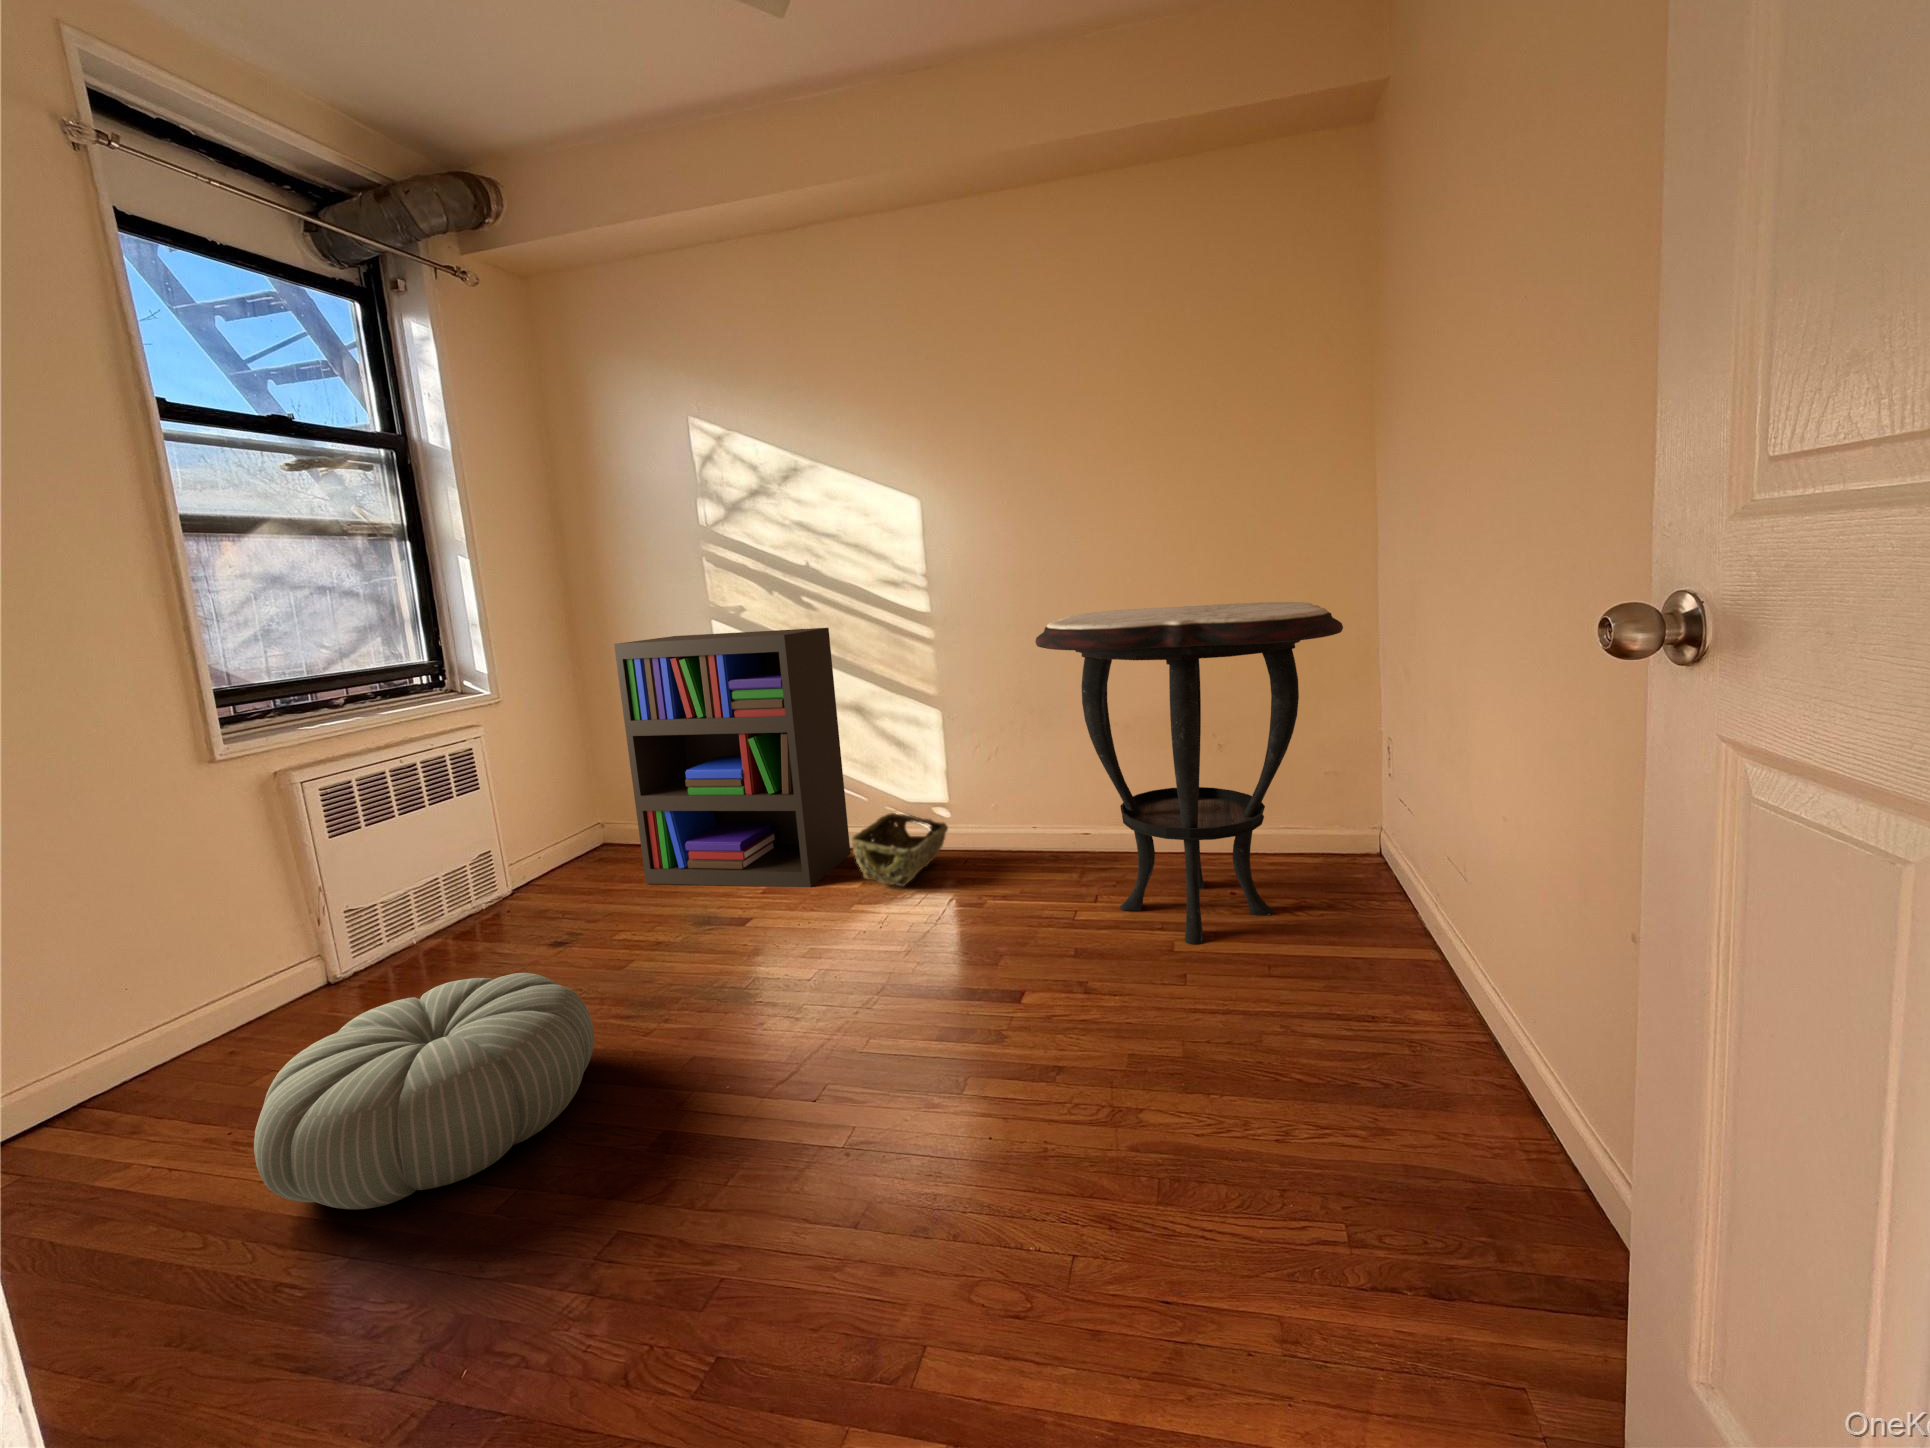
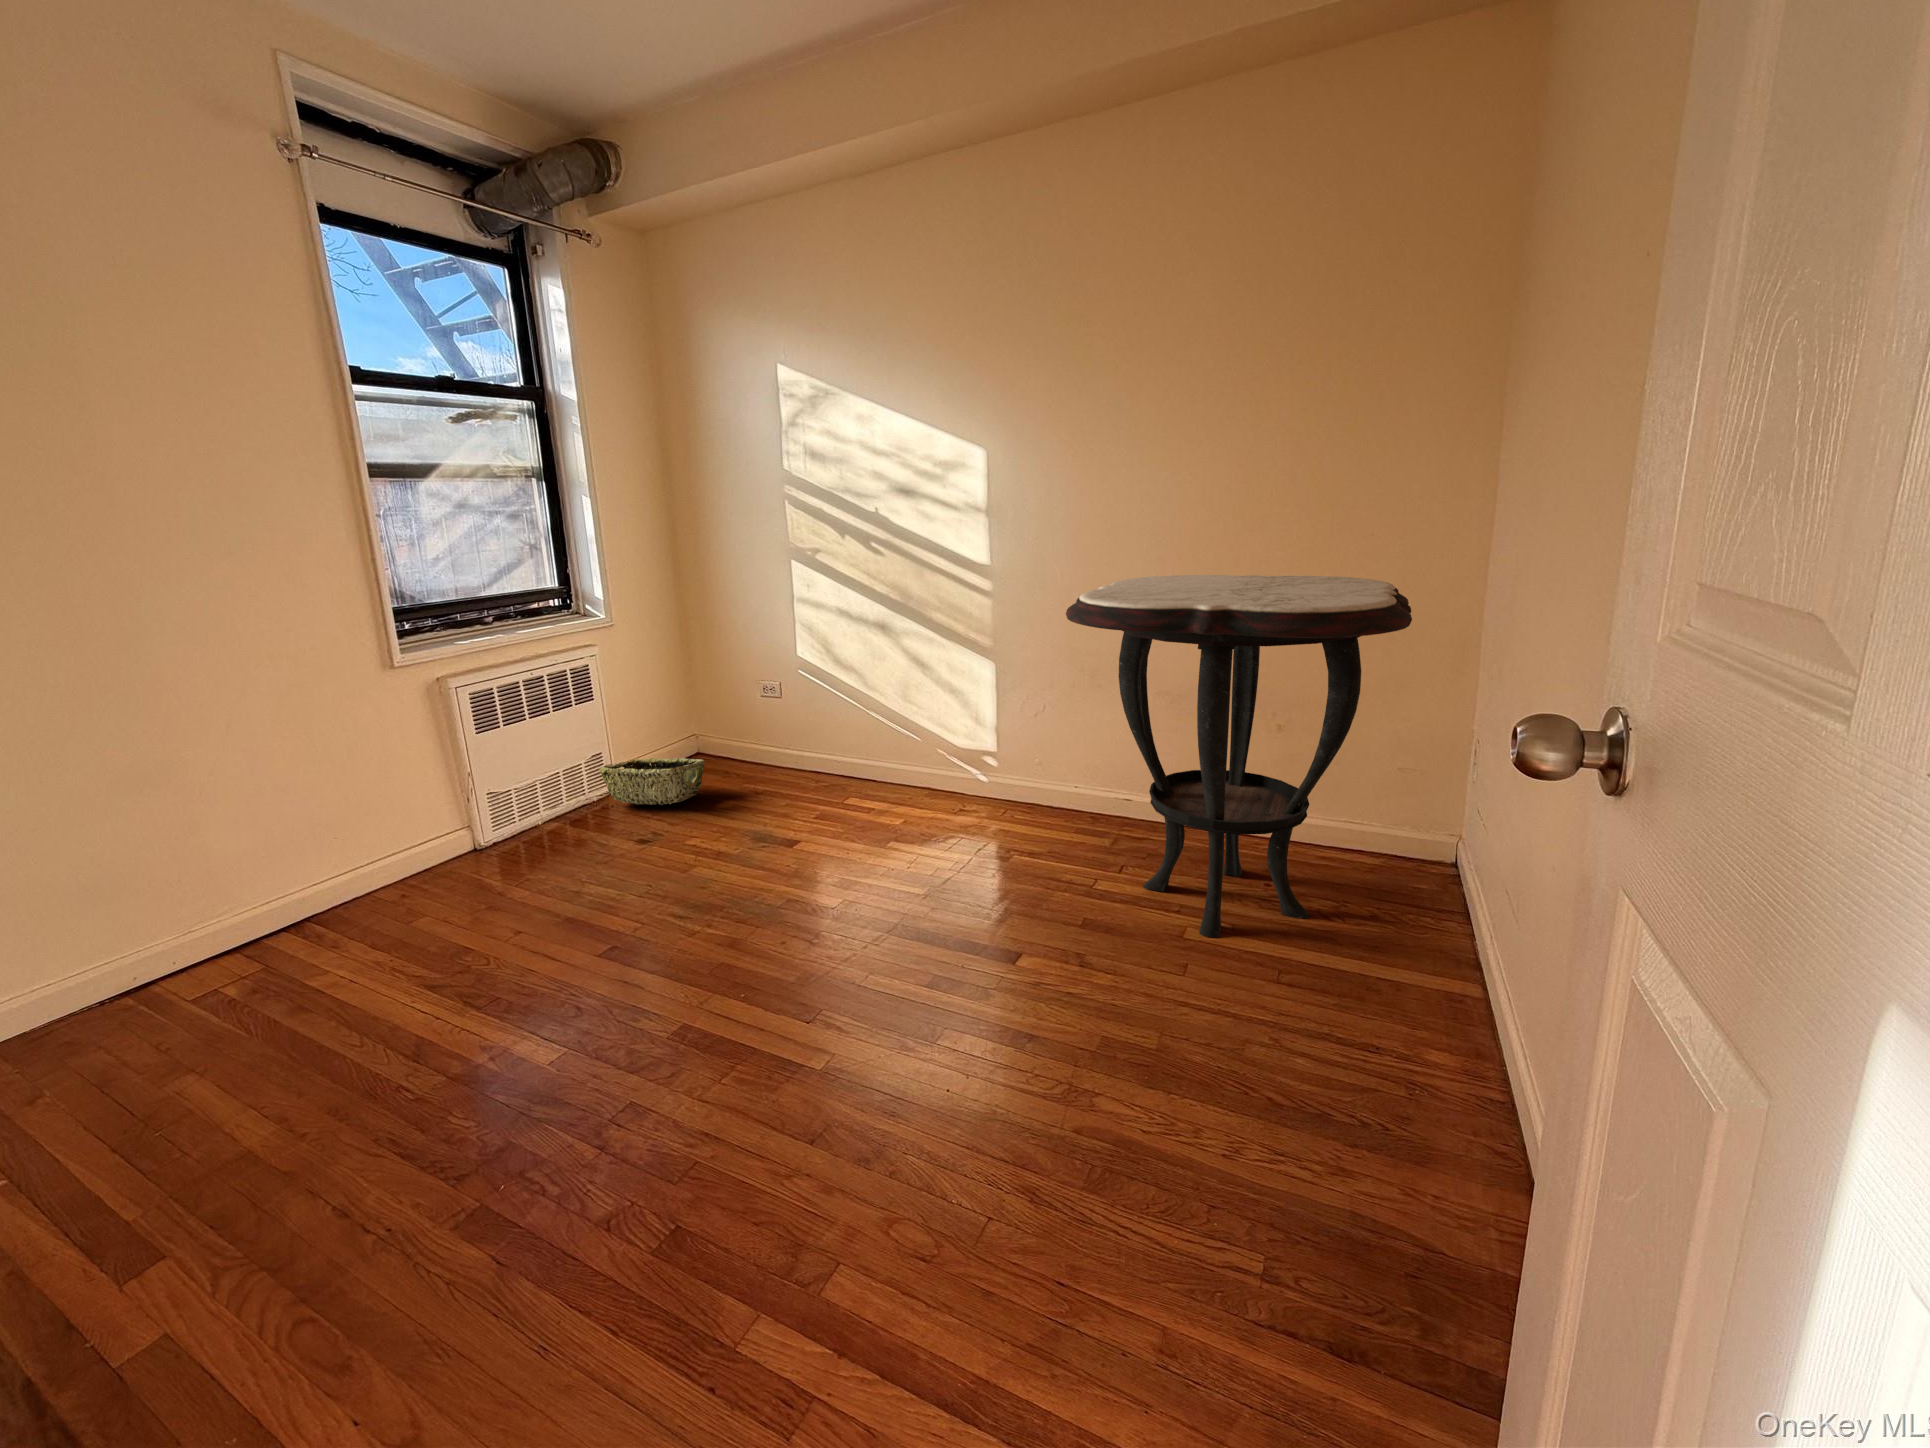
bookshelf: present [614,628,851,887] -> none [700,573,901,820]
woven basket: present [850,813,948,886] -> present [599,758,705,805]
pouf: present [254,973,594,1209] -> none [398,870,644,1040]

